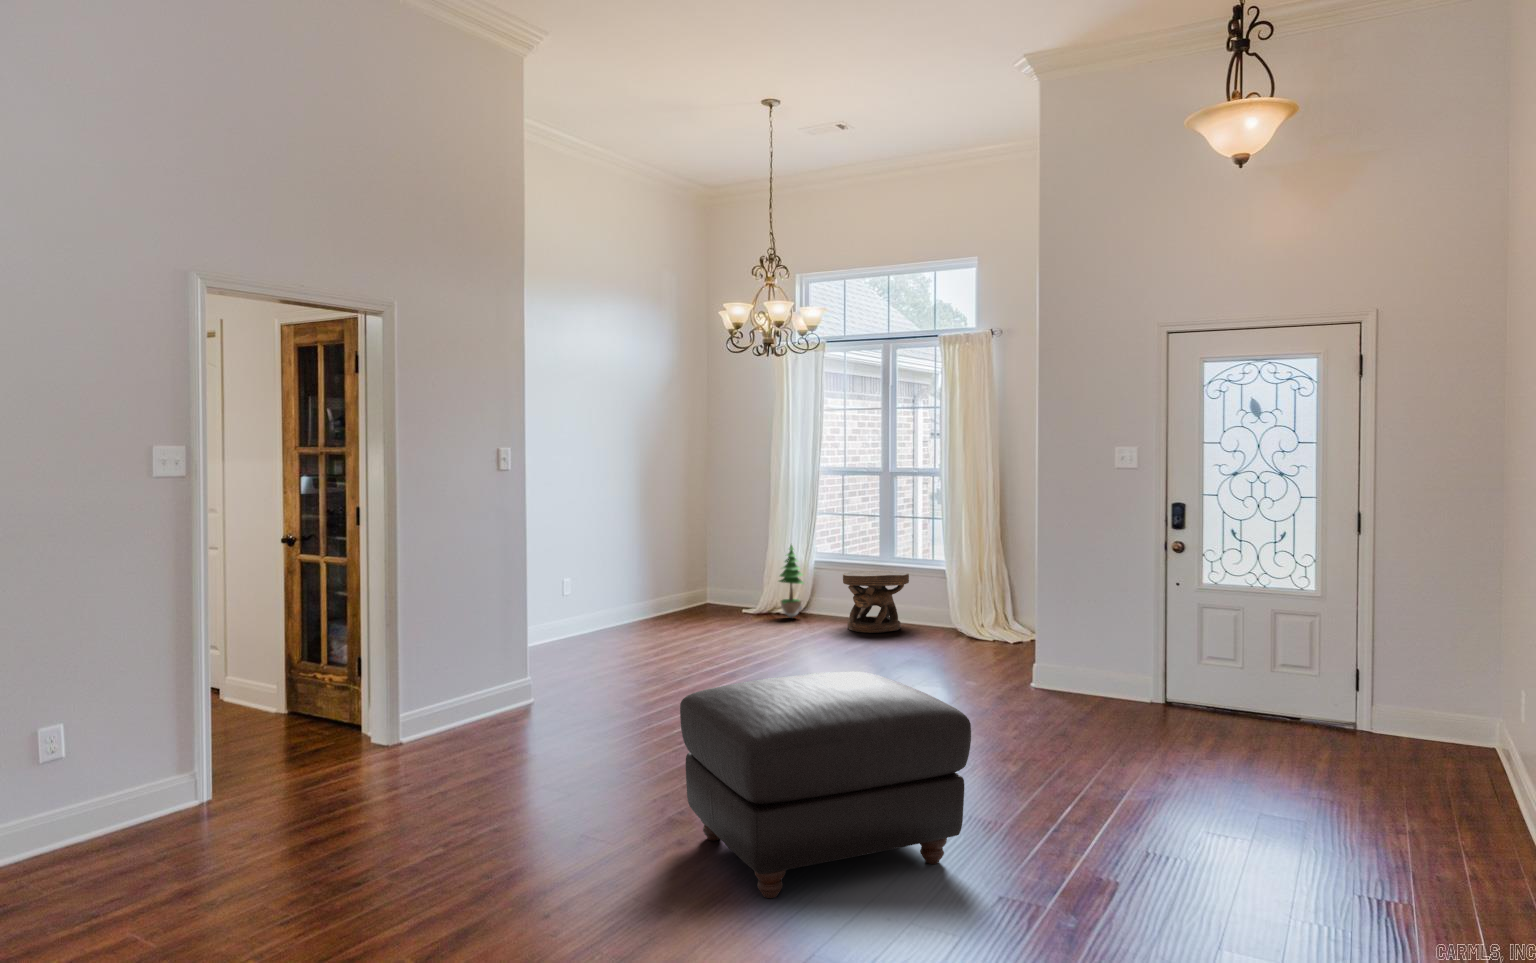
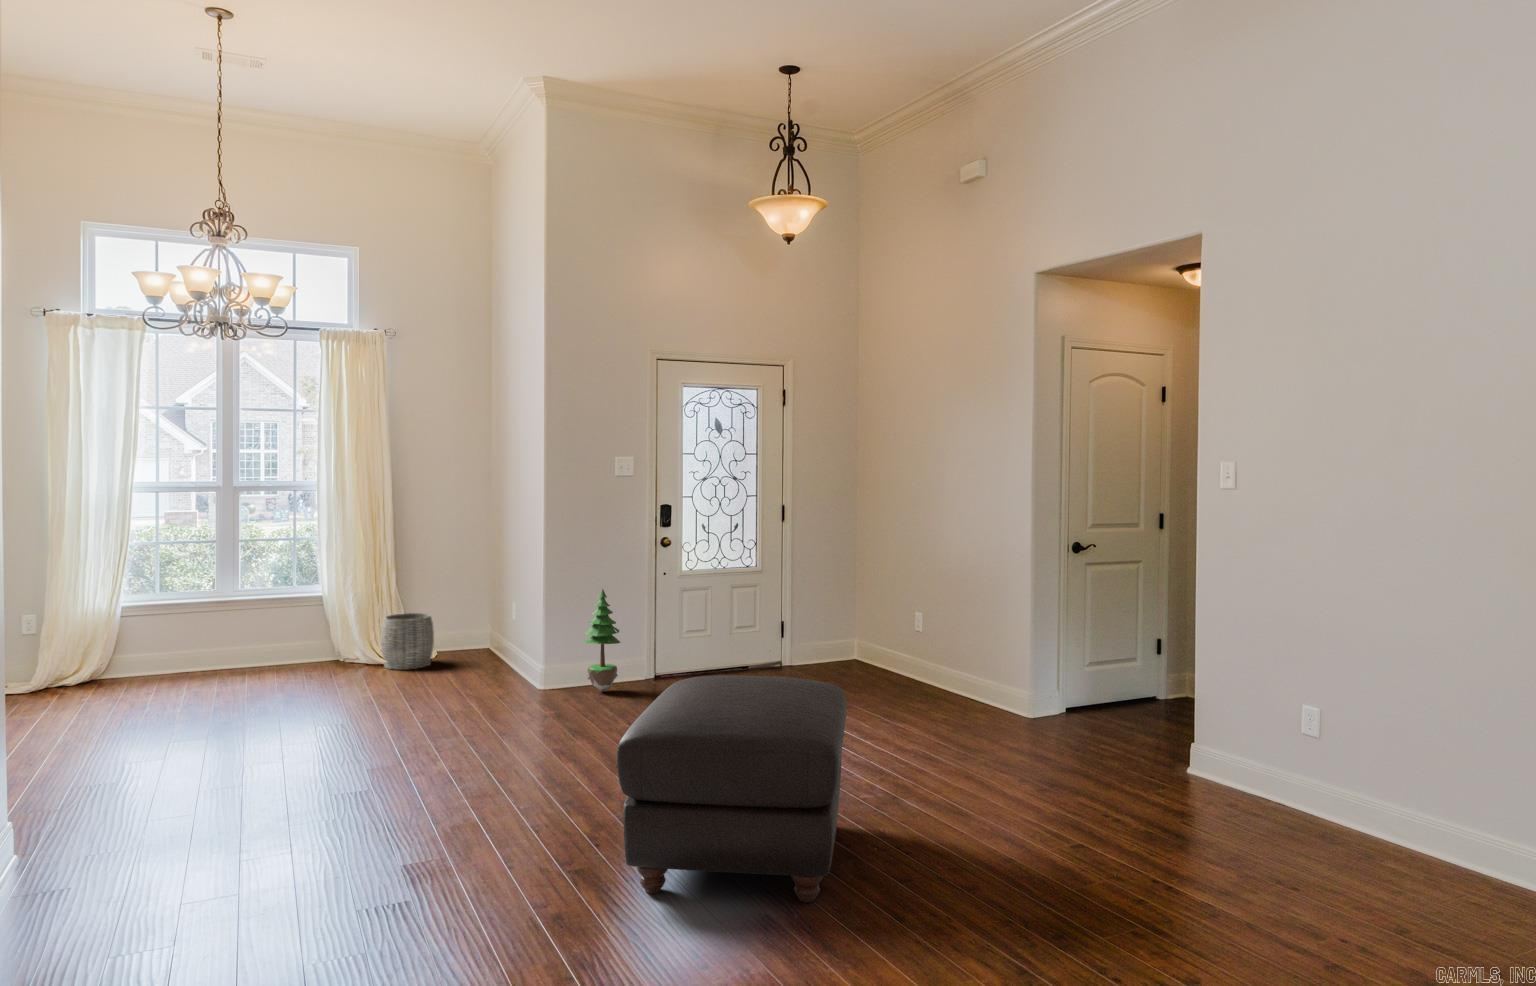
potted tree: present [779,545,803,618] -> present [584,589,620,692]
side table: present [843,571,909,633] -> none [199,604,288,685]
woven basket: none [968,594,1016,647] -> present [381,613,434,670]

